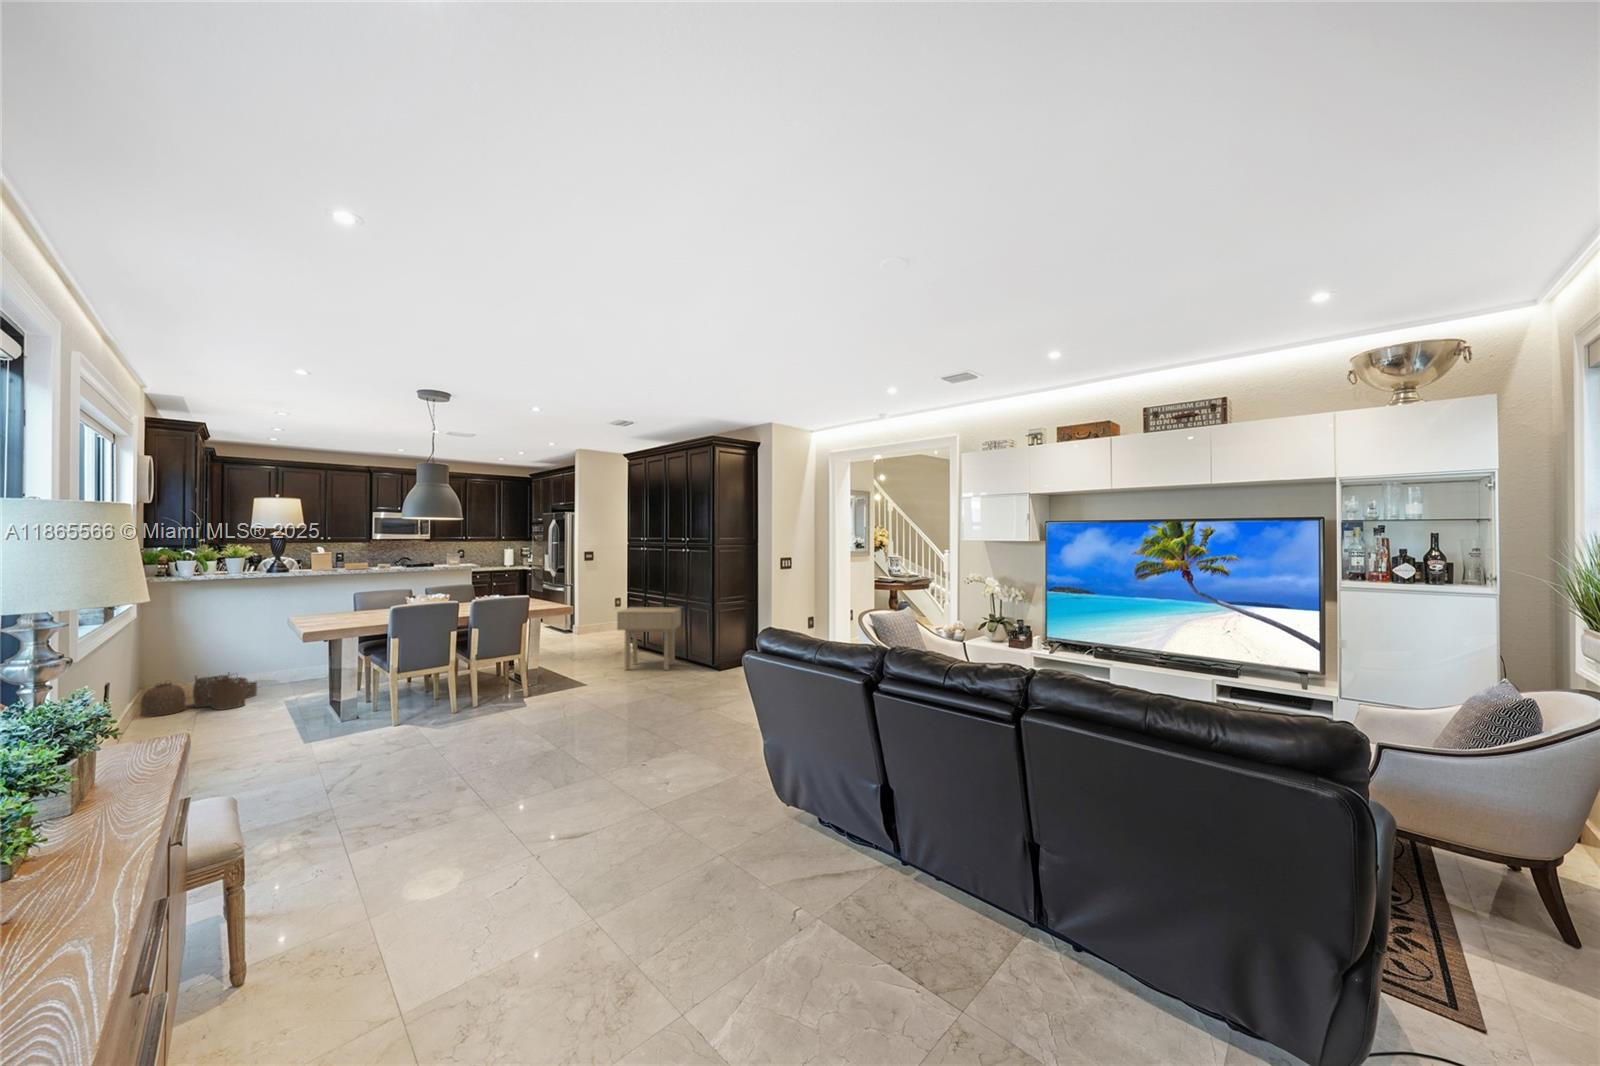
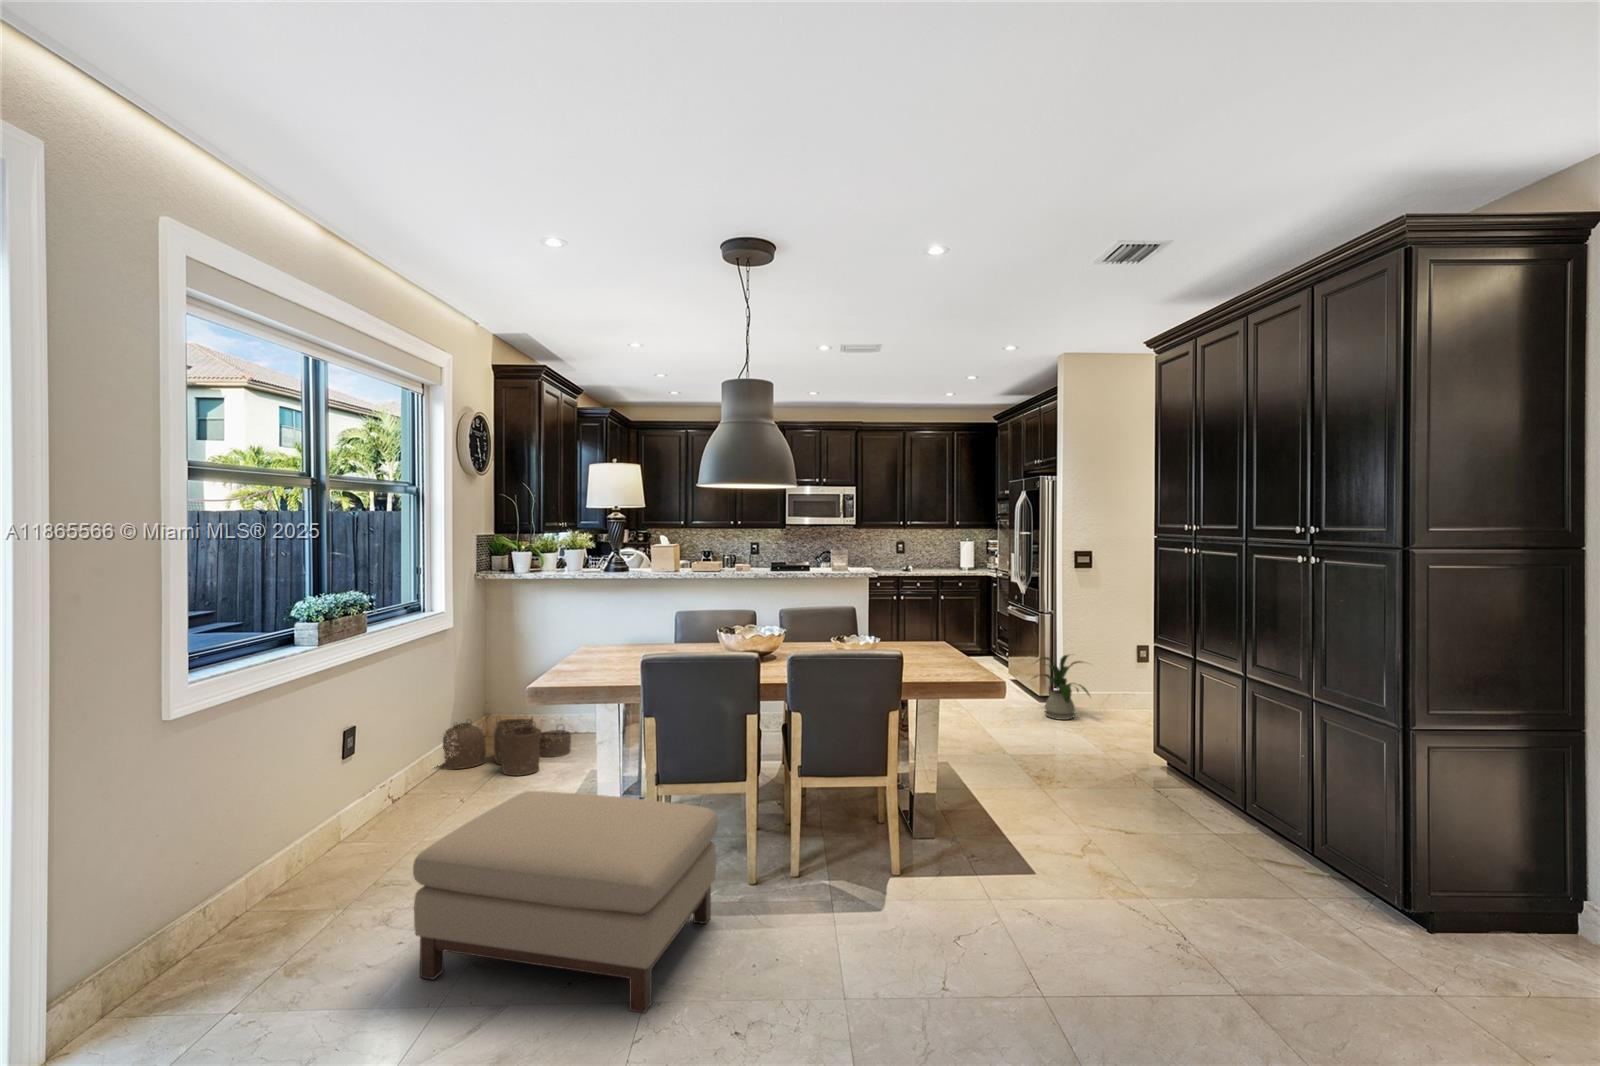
house plant: none [562,605,596,640] -> present [1035,655,1089,720]
side table: present [617,607,681,670] -> none [1118,685,1292,869]
ottoman: none [300,671,450,763] -> present [413,791,718,1013]

